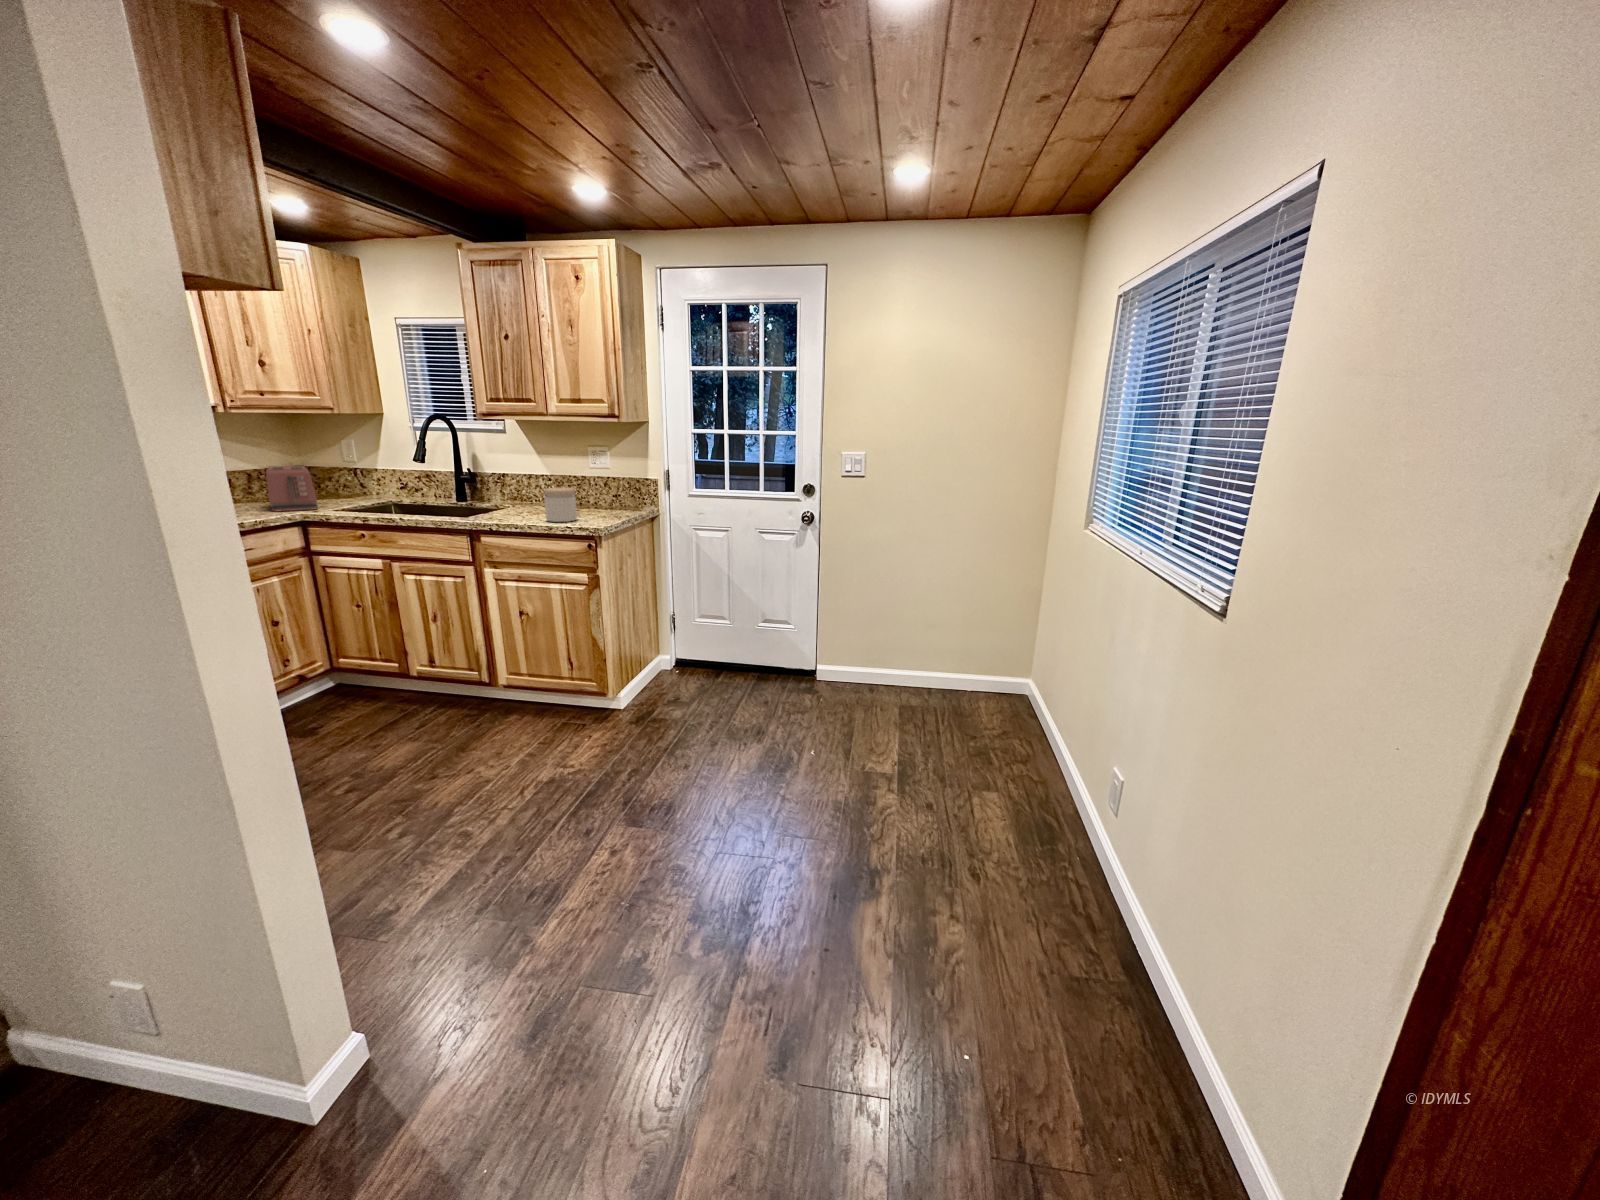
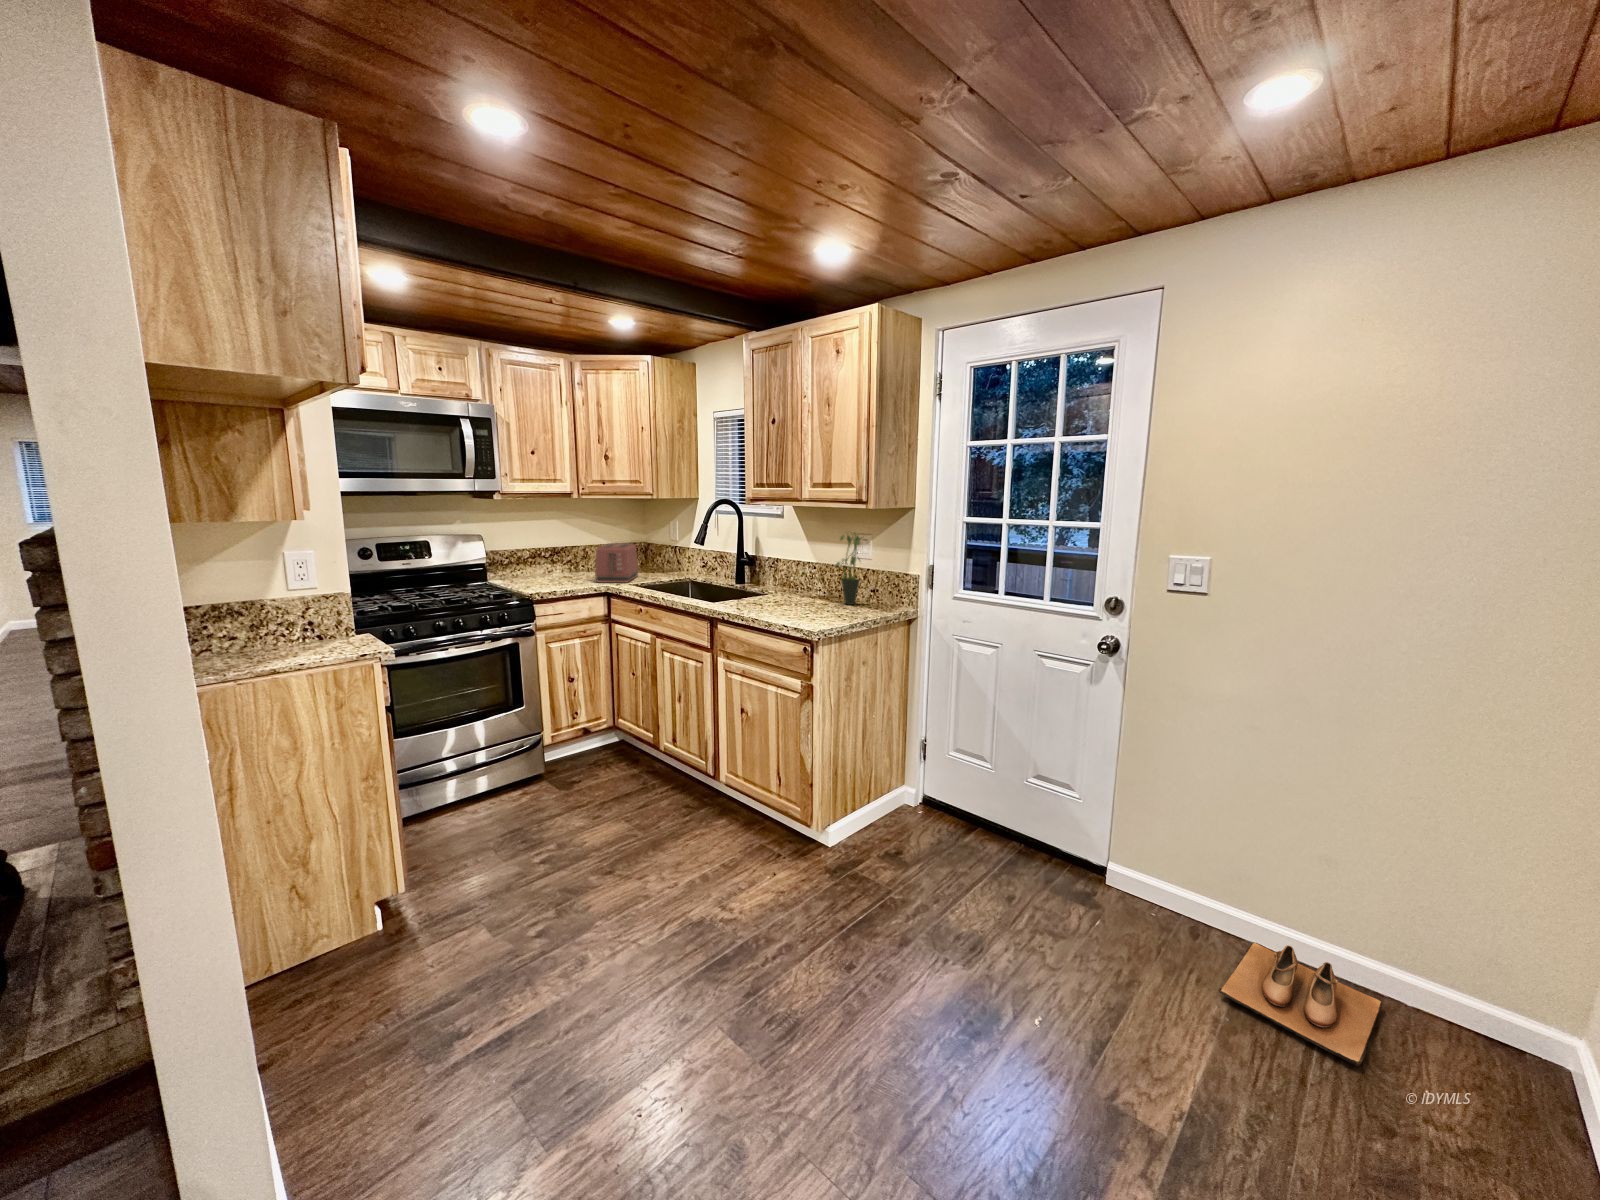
potted plant: none [580,444,608,510] -> present [836,532,862,605]
jar: present [544,488,577,522] -> none [778,579,811,618]
shoe: none [893,677,960,719] -> present [1219,942,1382,1066]

